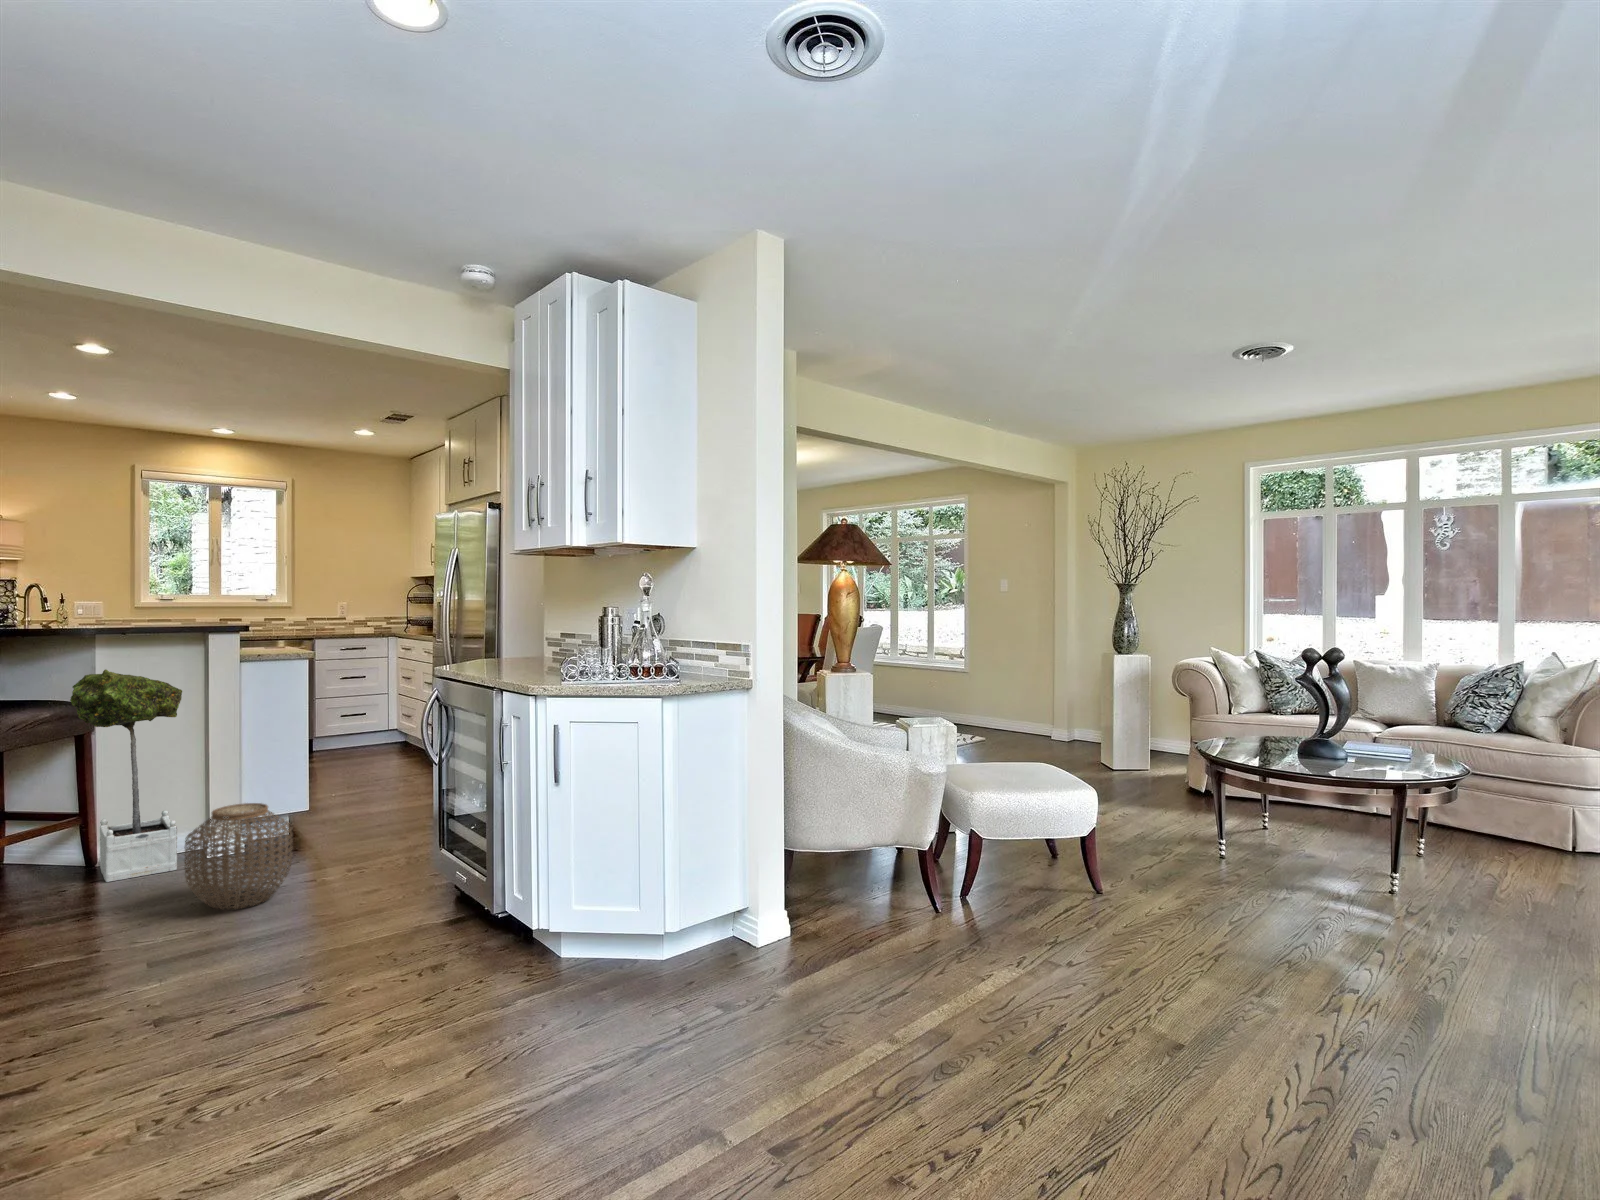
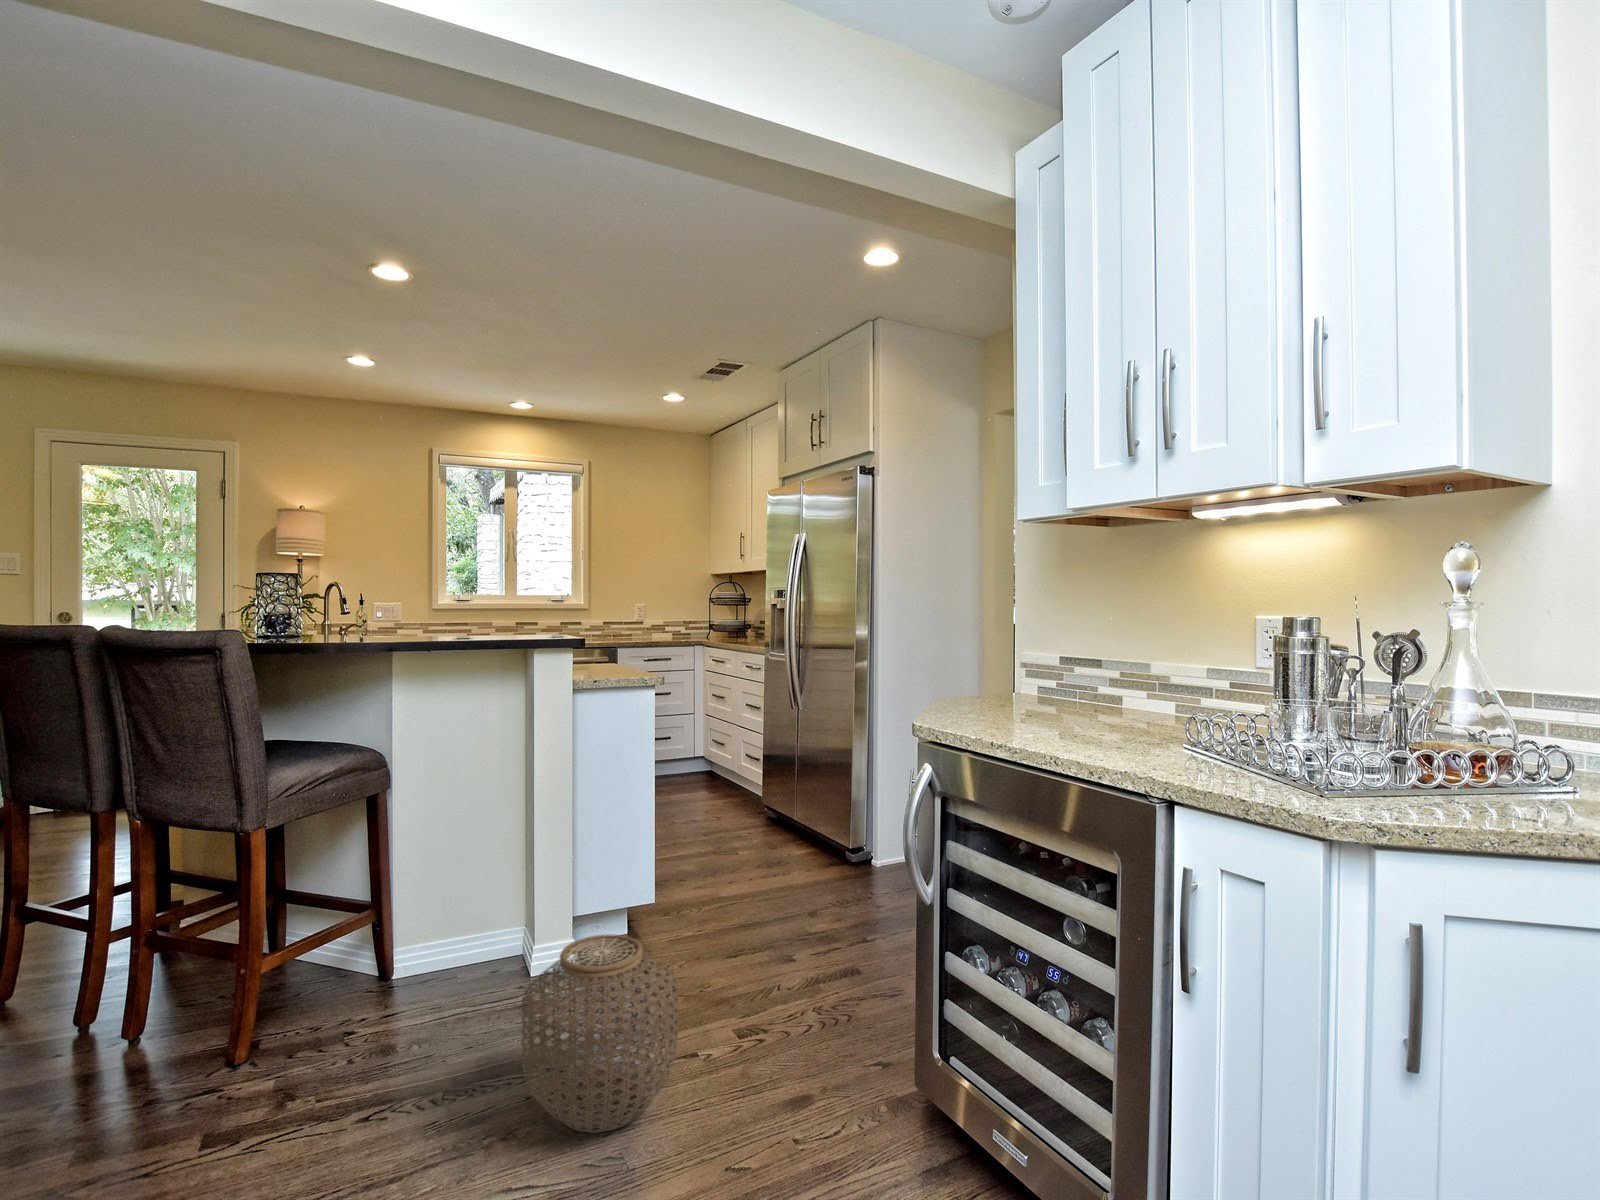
potted tree: present [70,669,182,882] -> none [361,702,503,1023]

